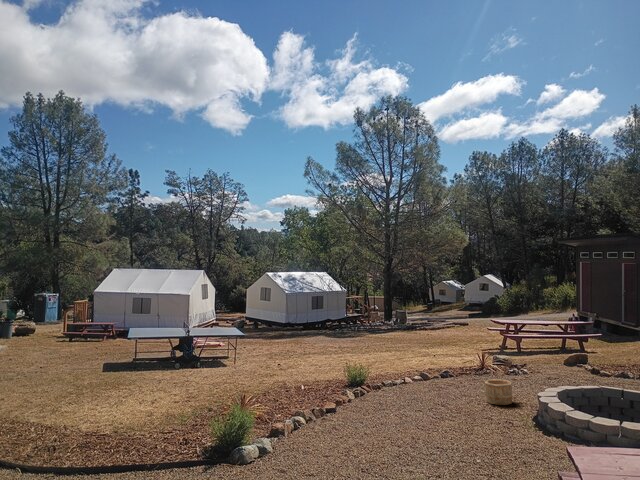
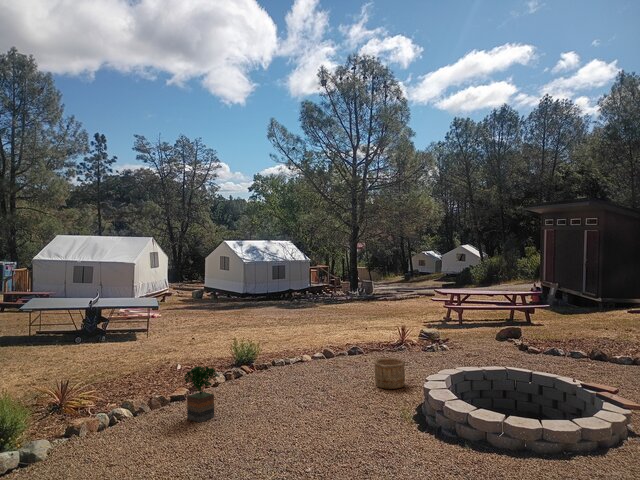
potted tree: none [344,384,371,431] -> present [185,366,219,422]

